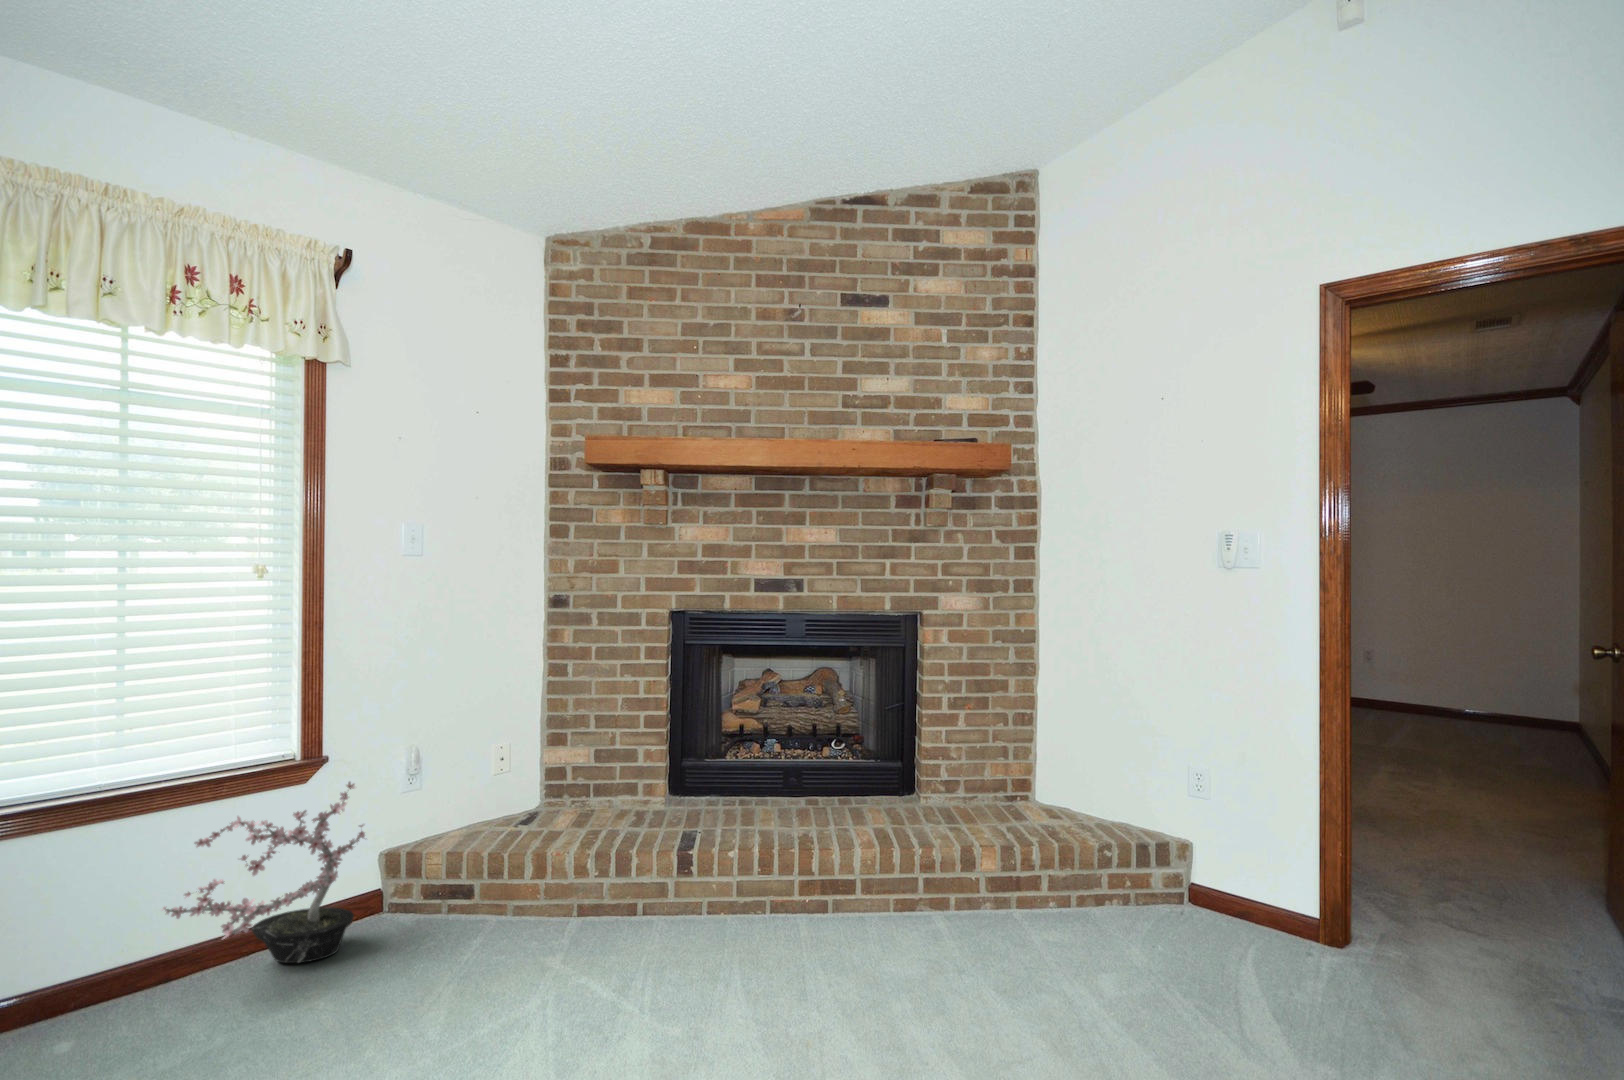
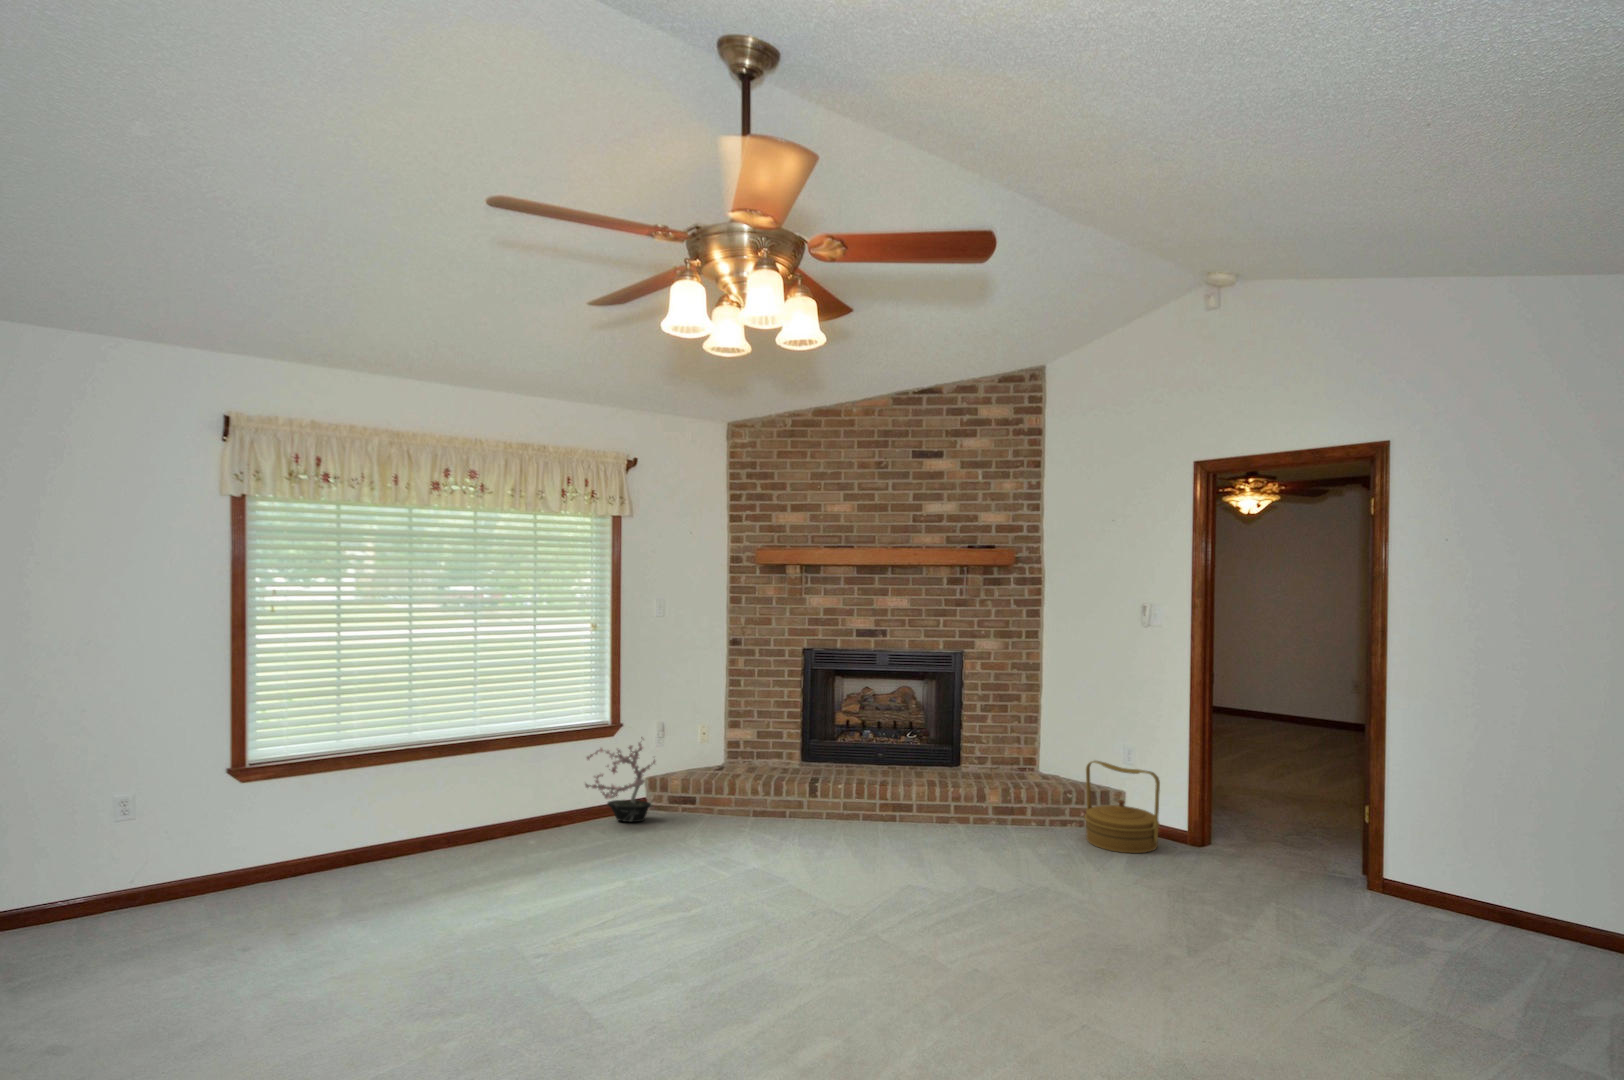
woven basket: none [1148,796,1313,989] -> present [1085,761,1160,853]

